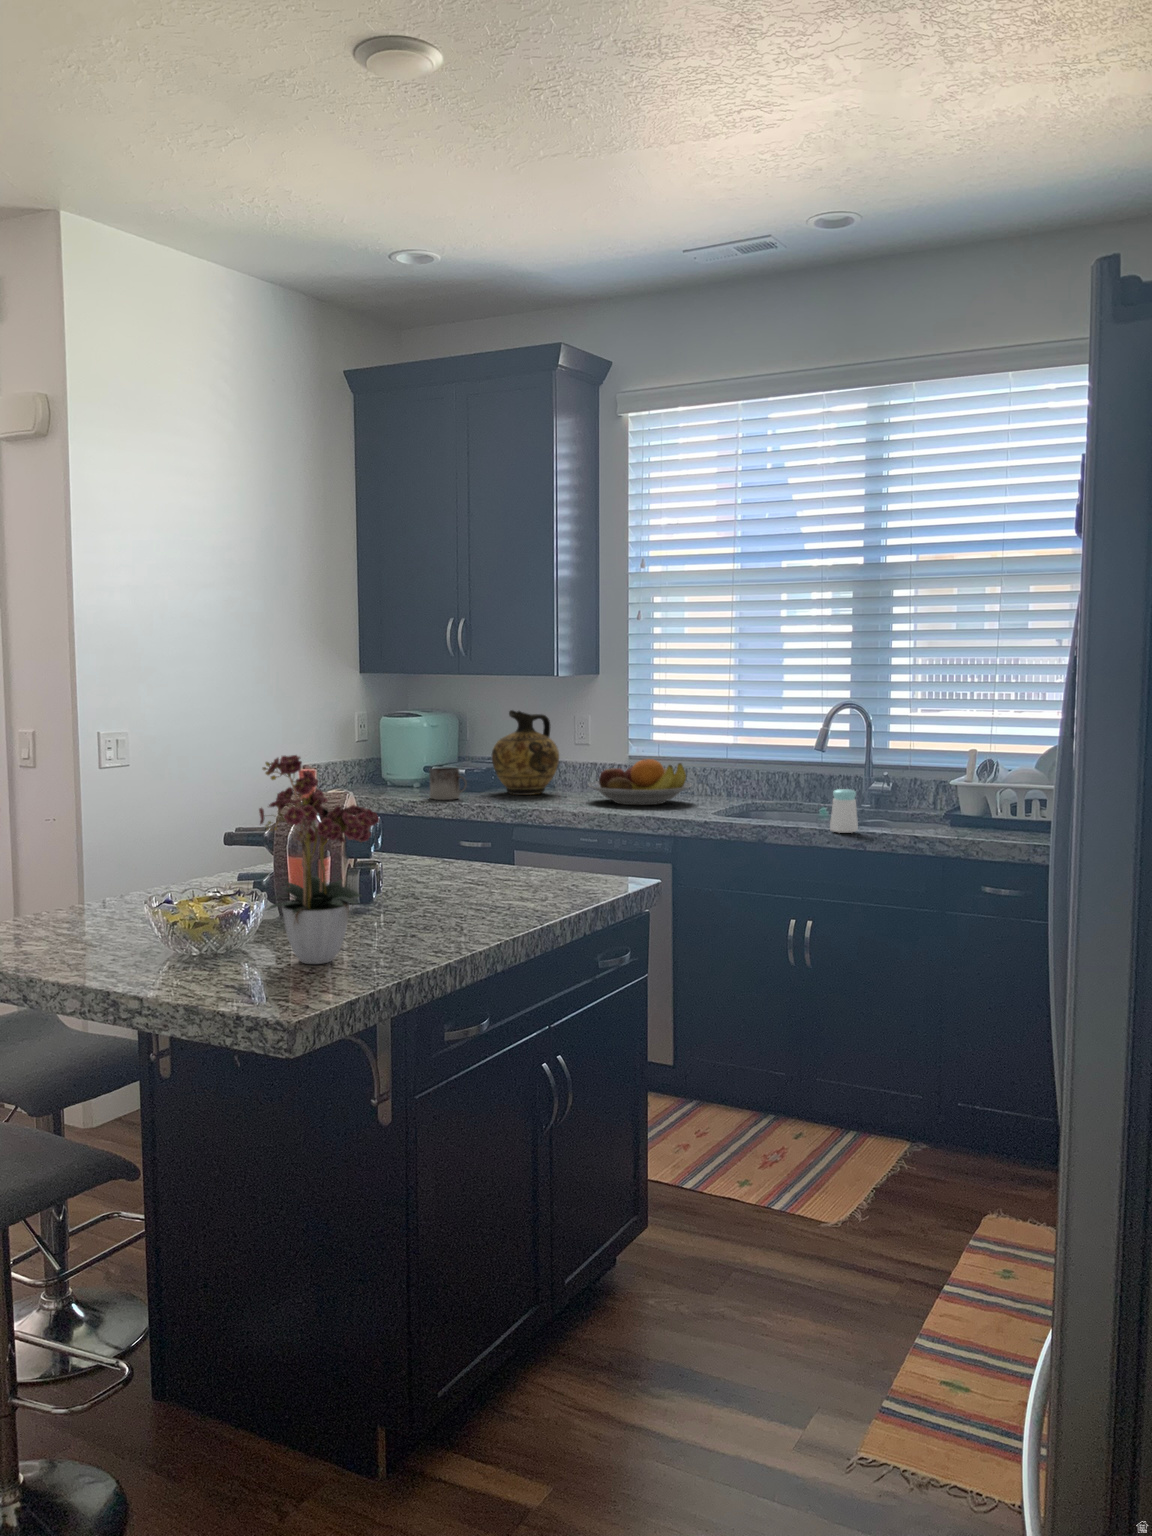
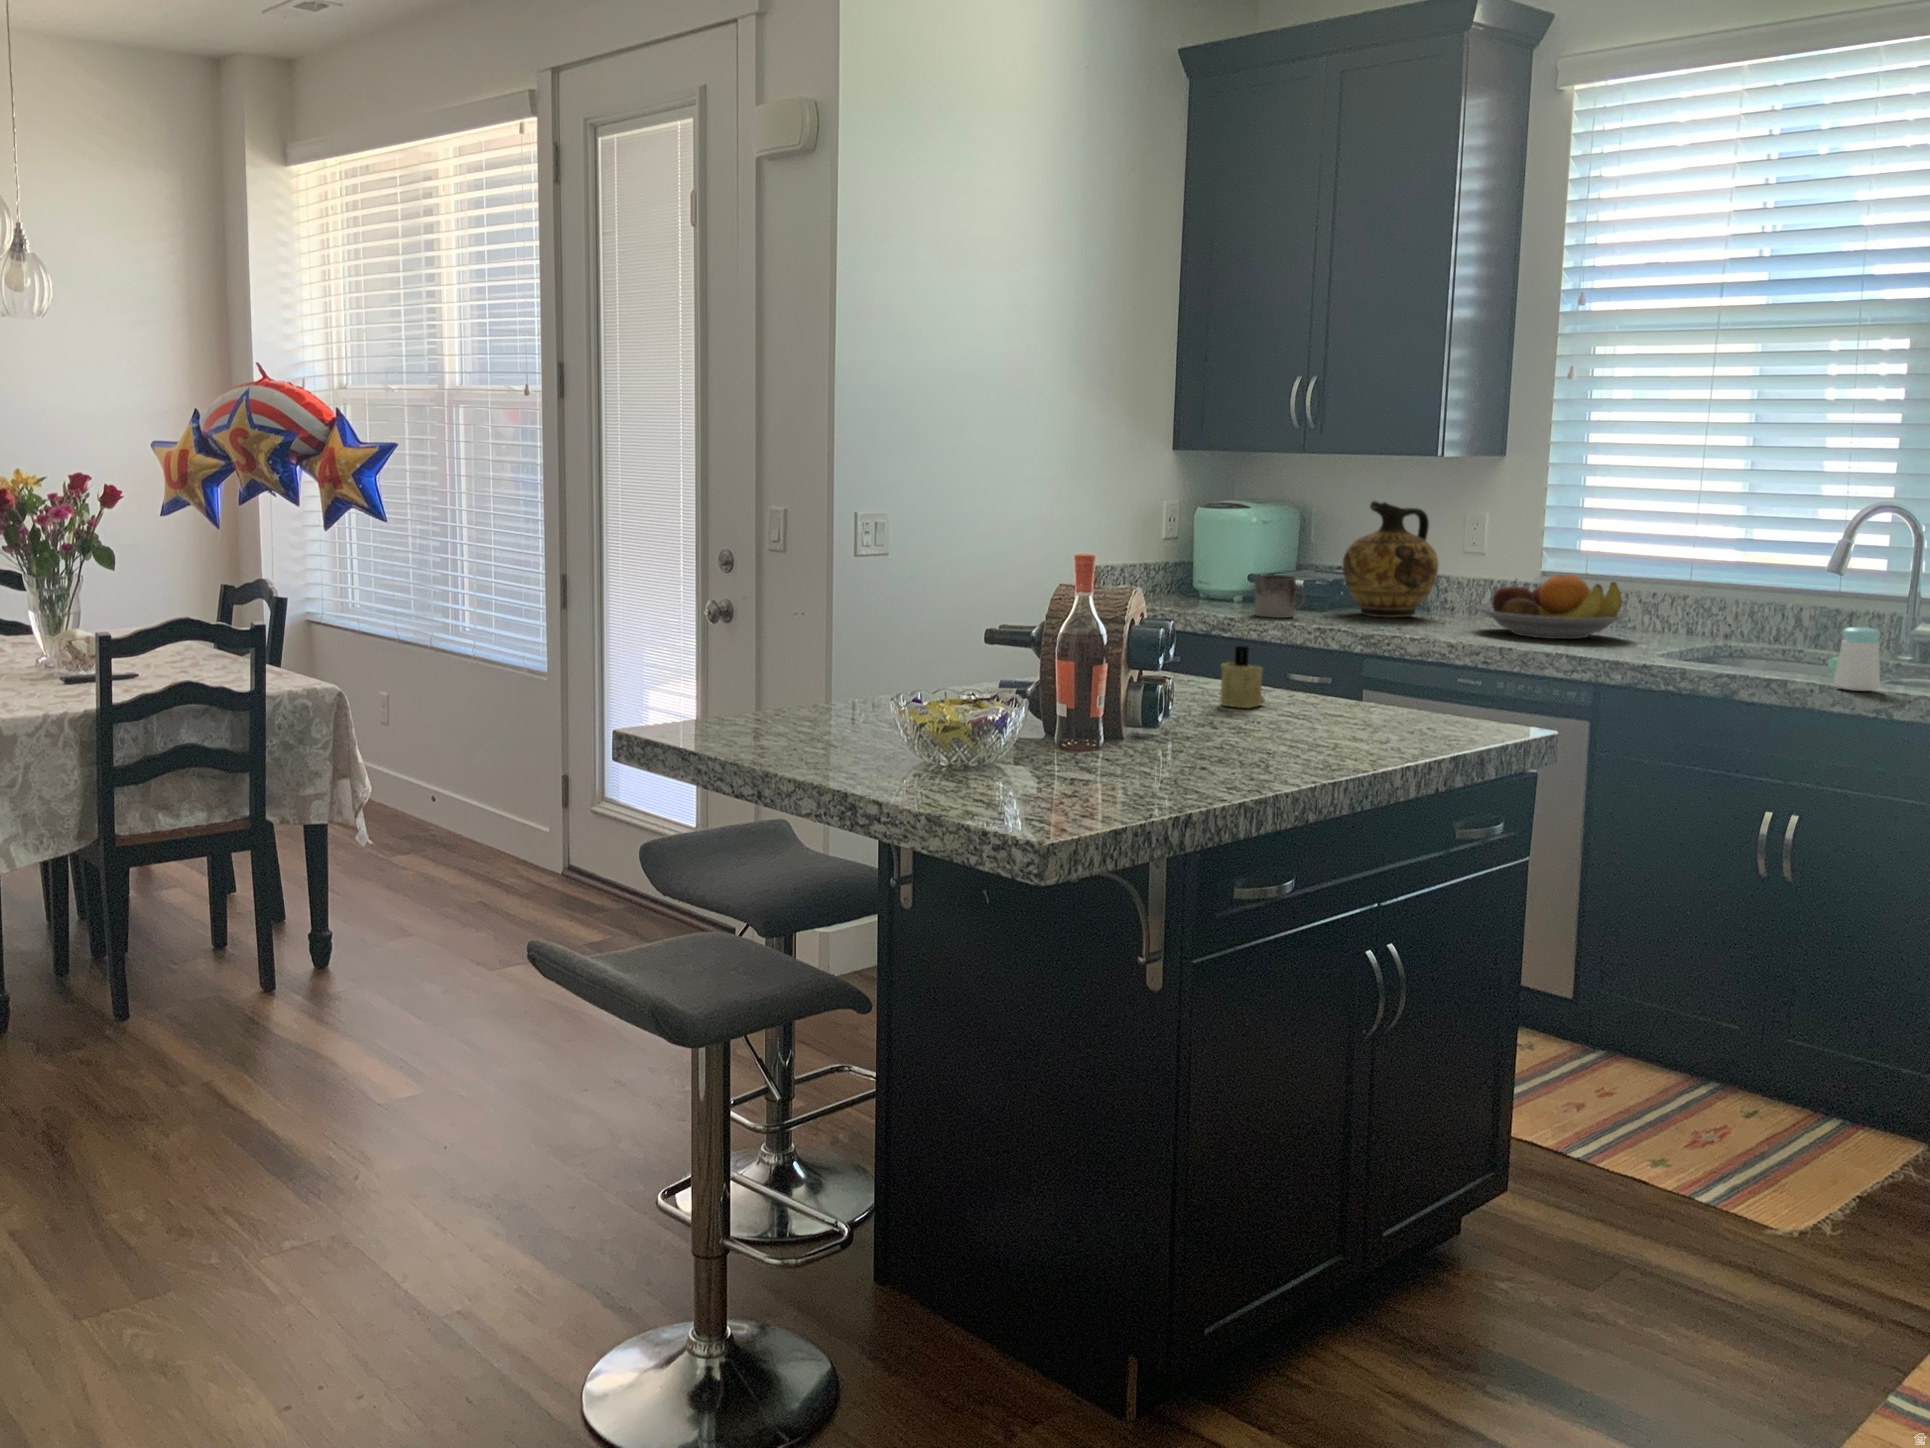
flower arrangement: present [259,755,379,964] -> none [1014,520,1181,788]
candle: none [416,831,451,879] -> present [1220,646,1265,708]

